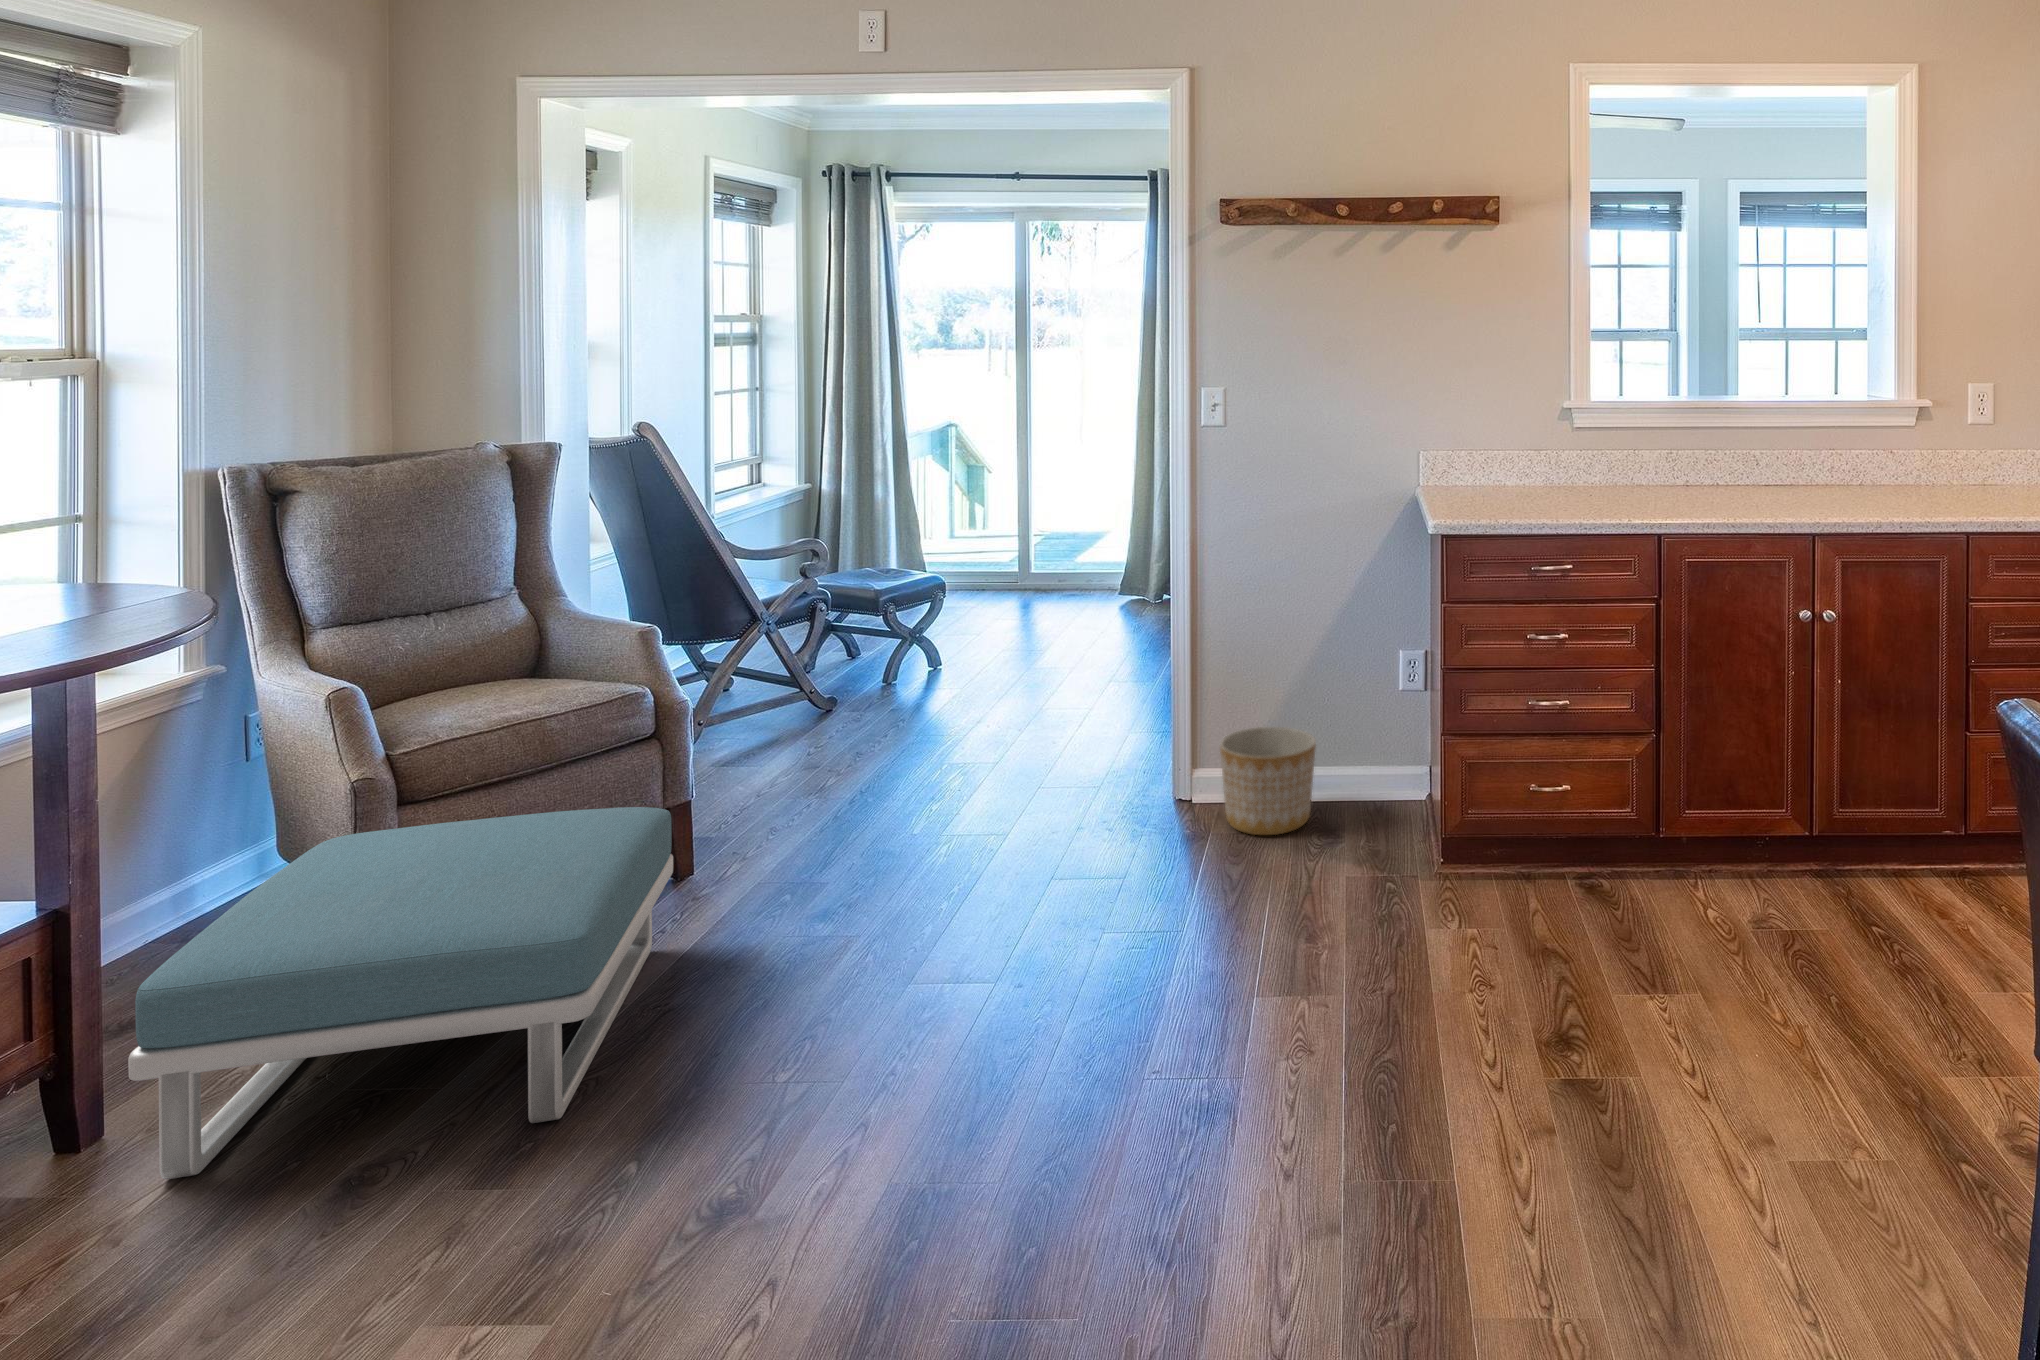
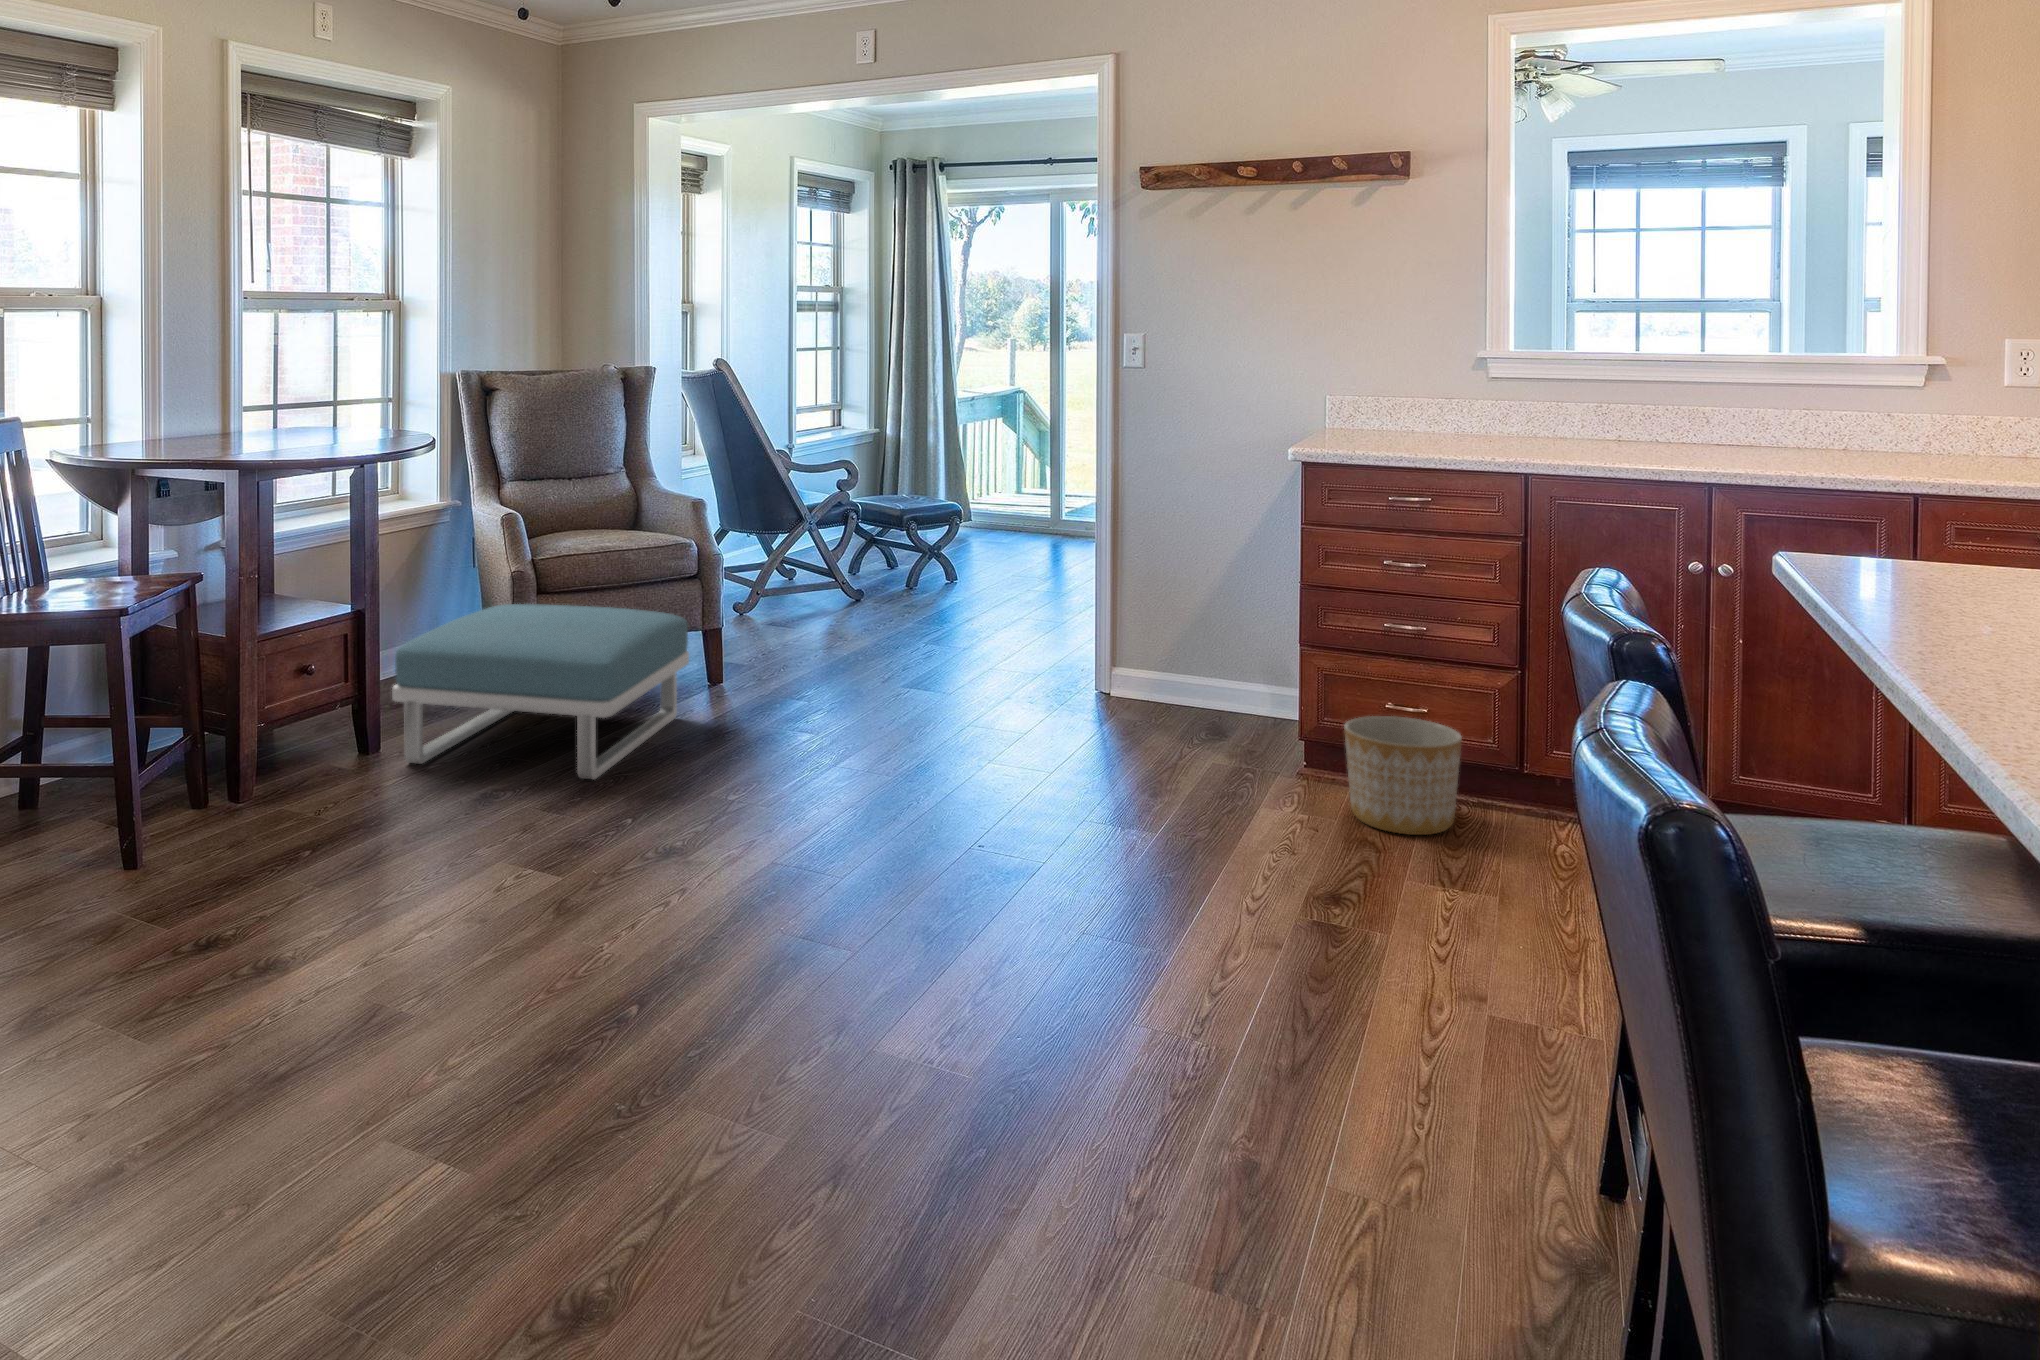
planter: present [1220,727,1316,835] -> present [1344,716,1462,835]

